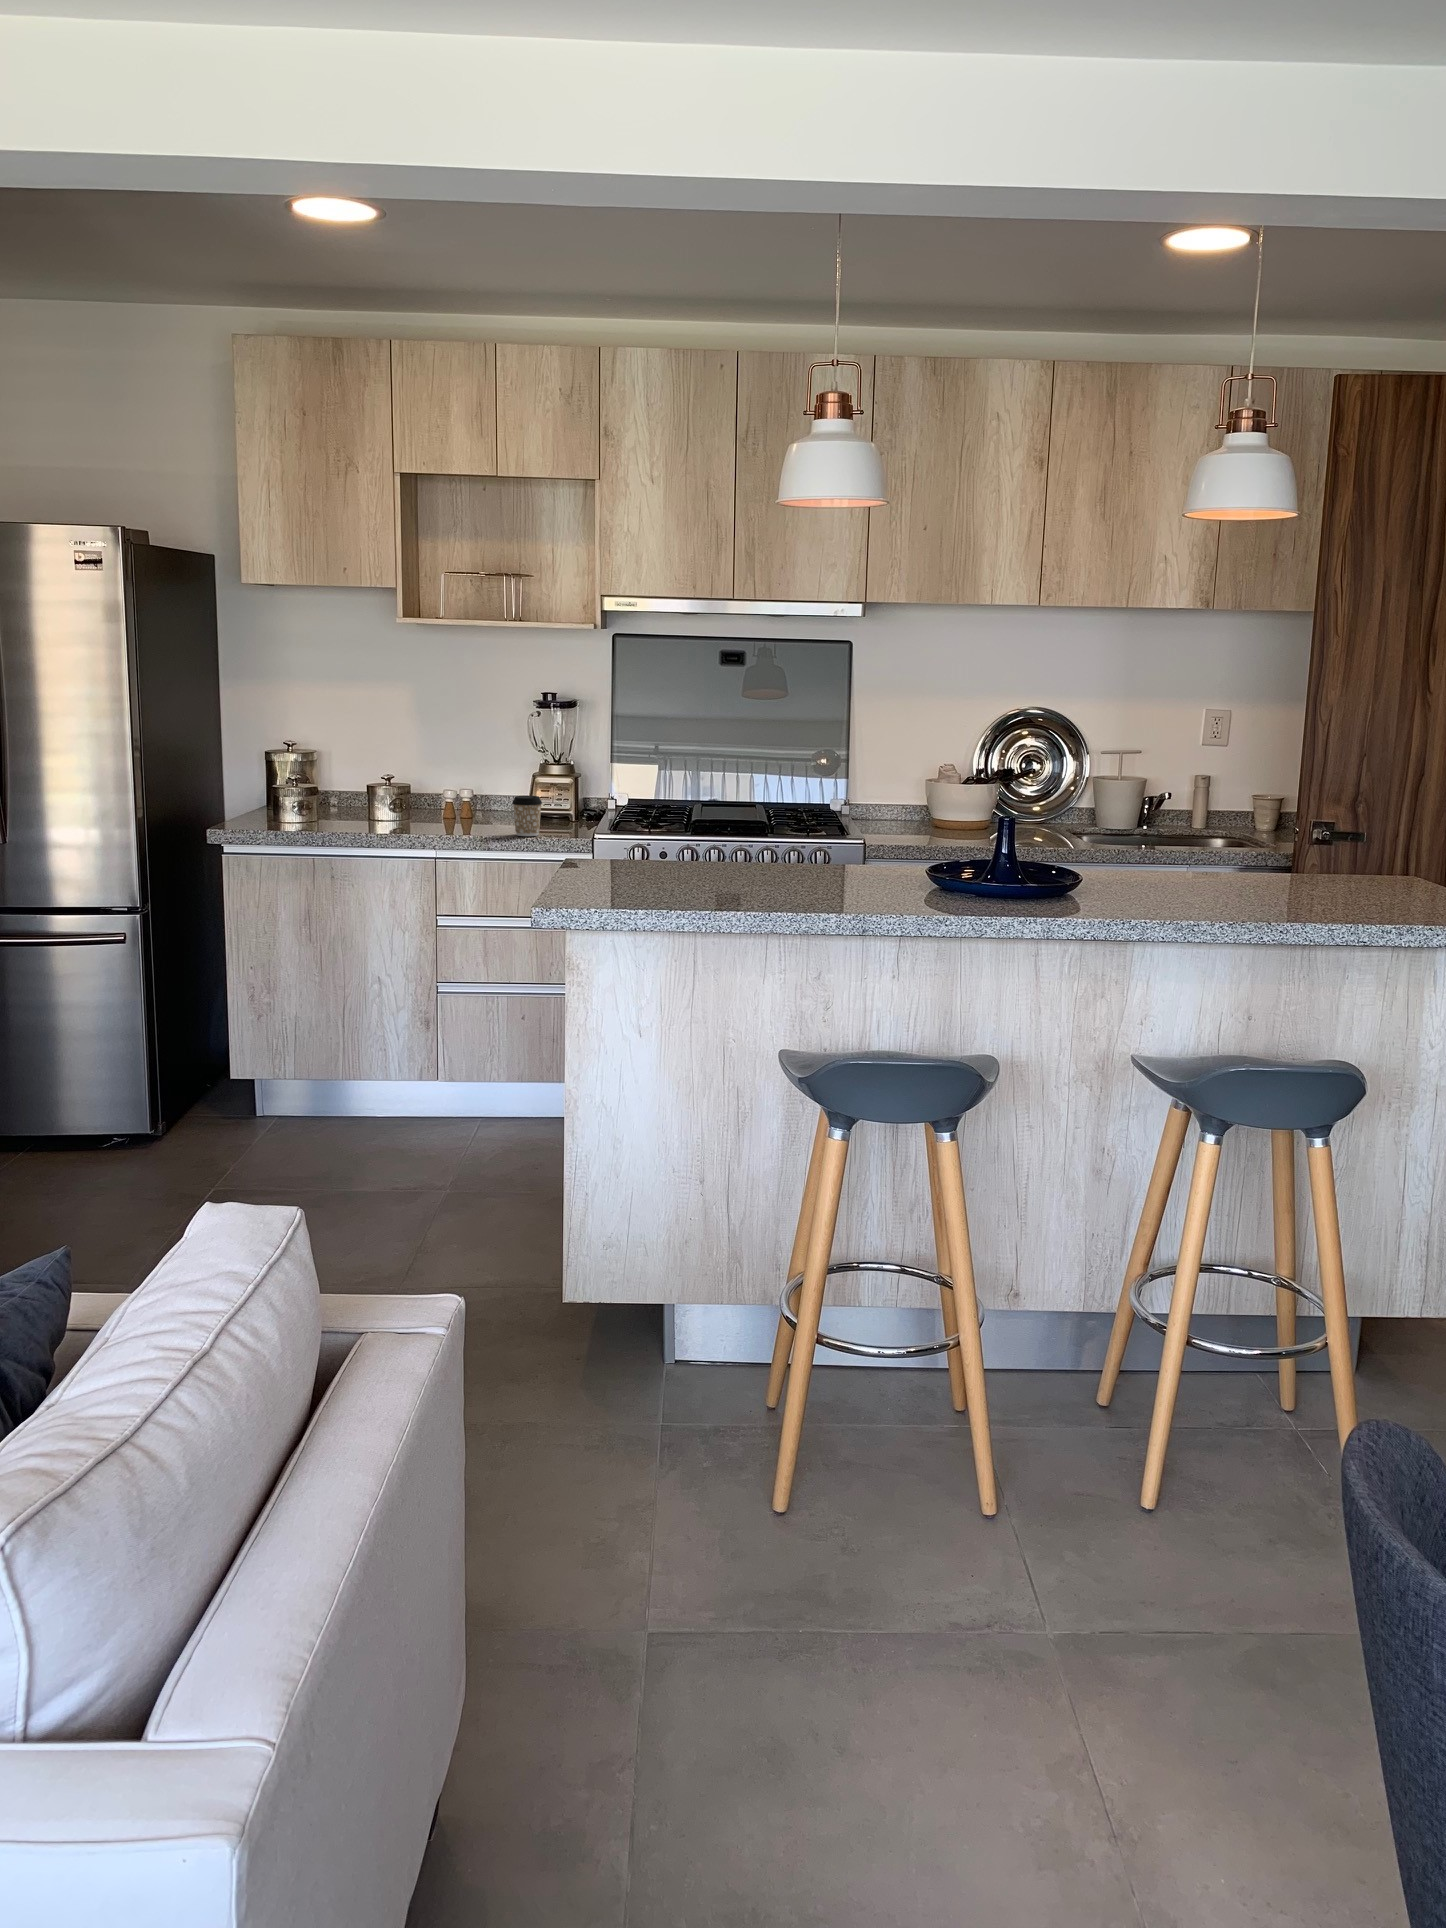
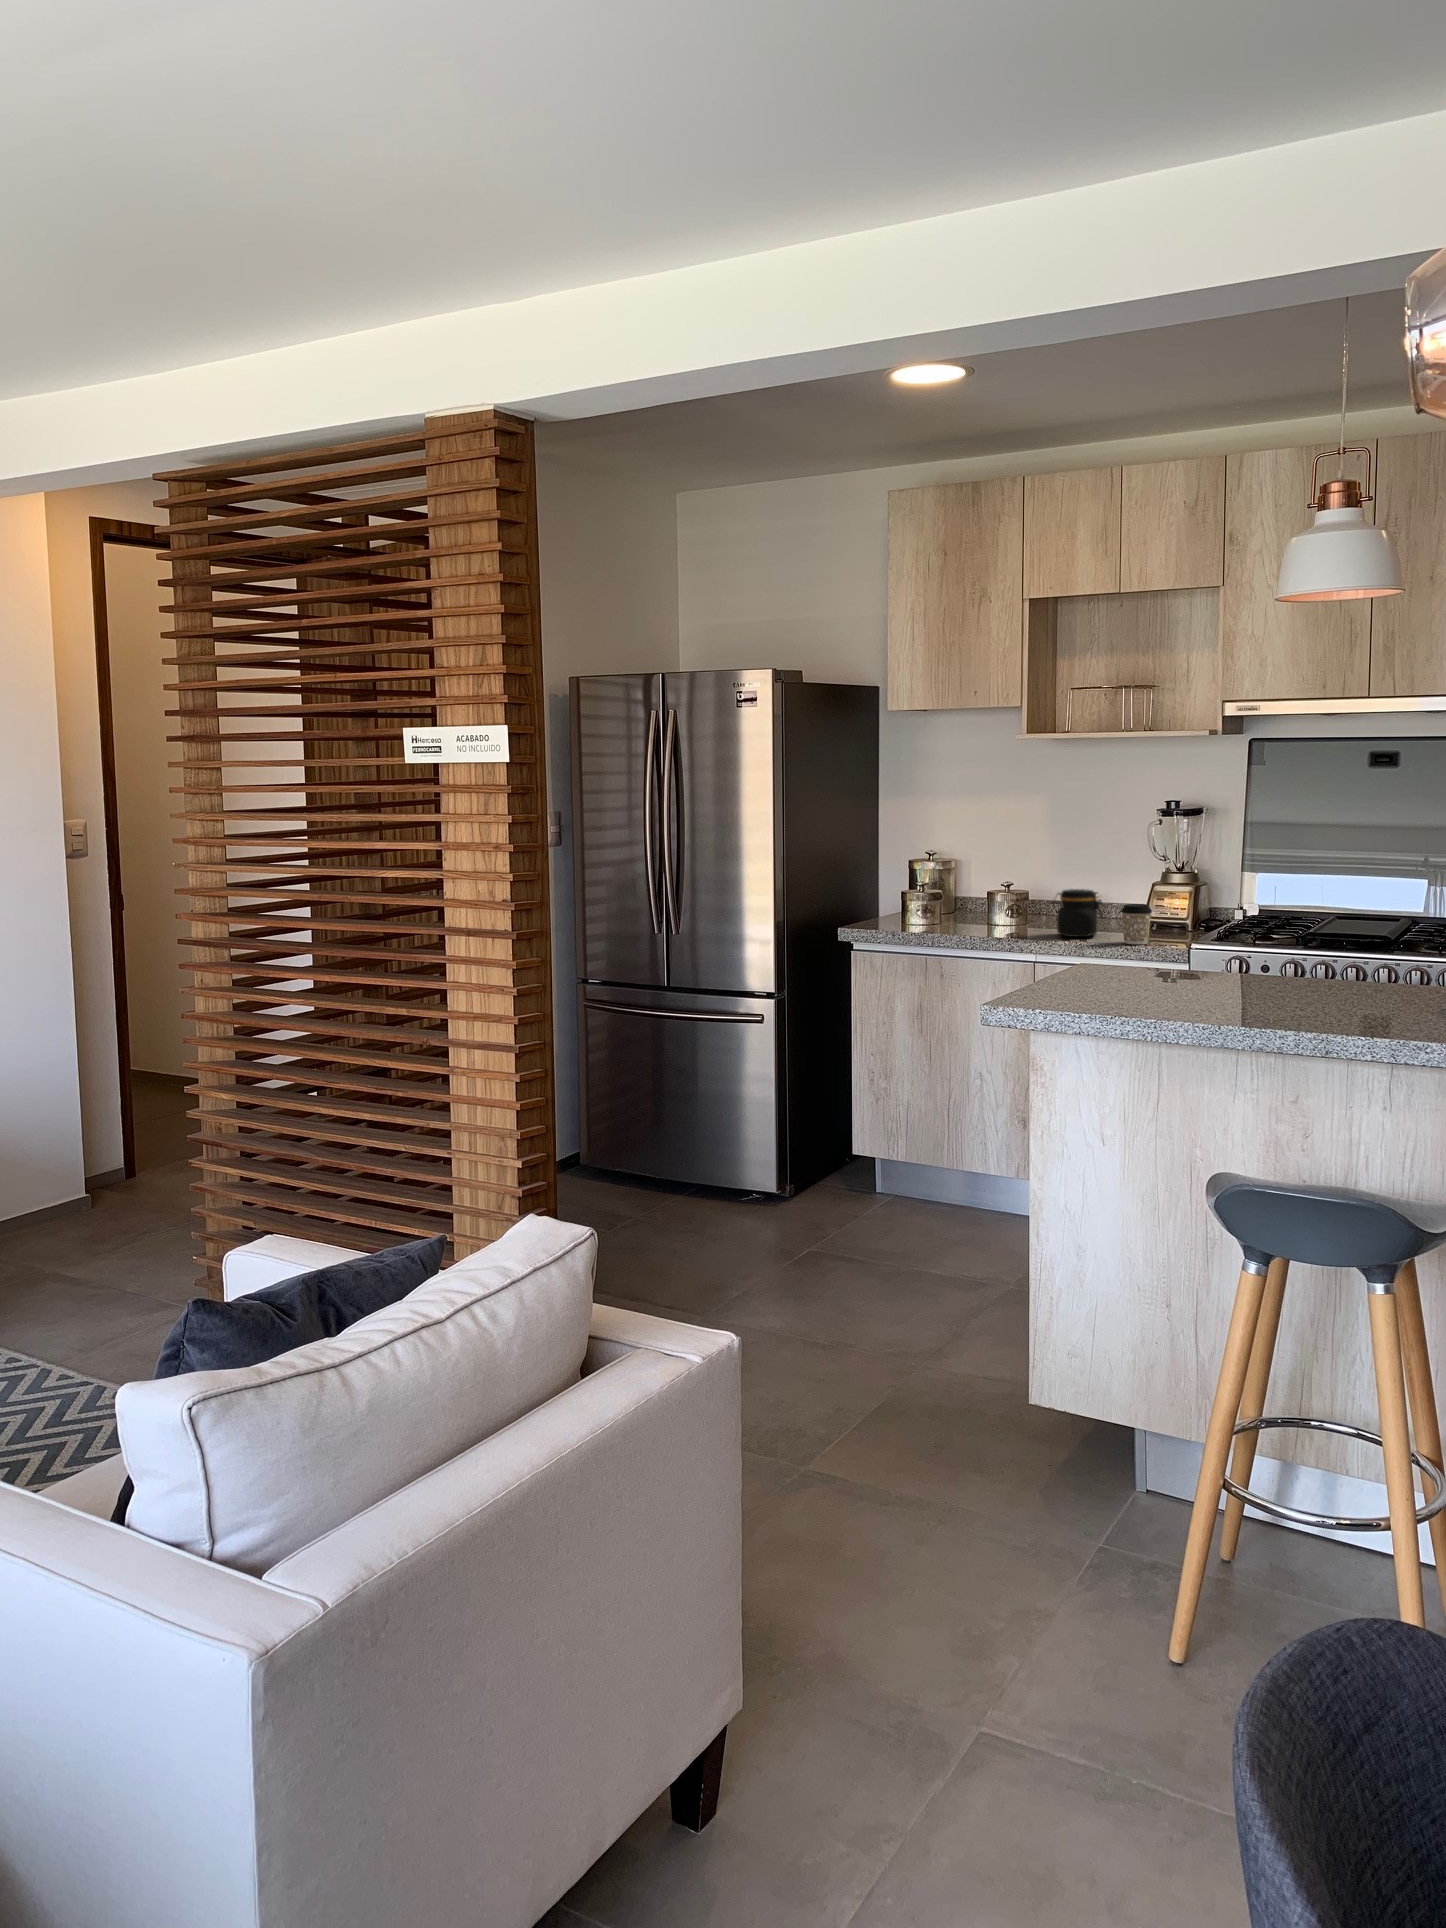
jar: none [435,782,489,831] -> present [1052,889,1103,937]

